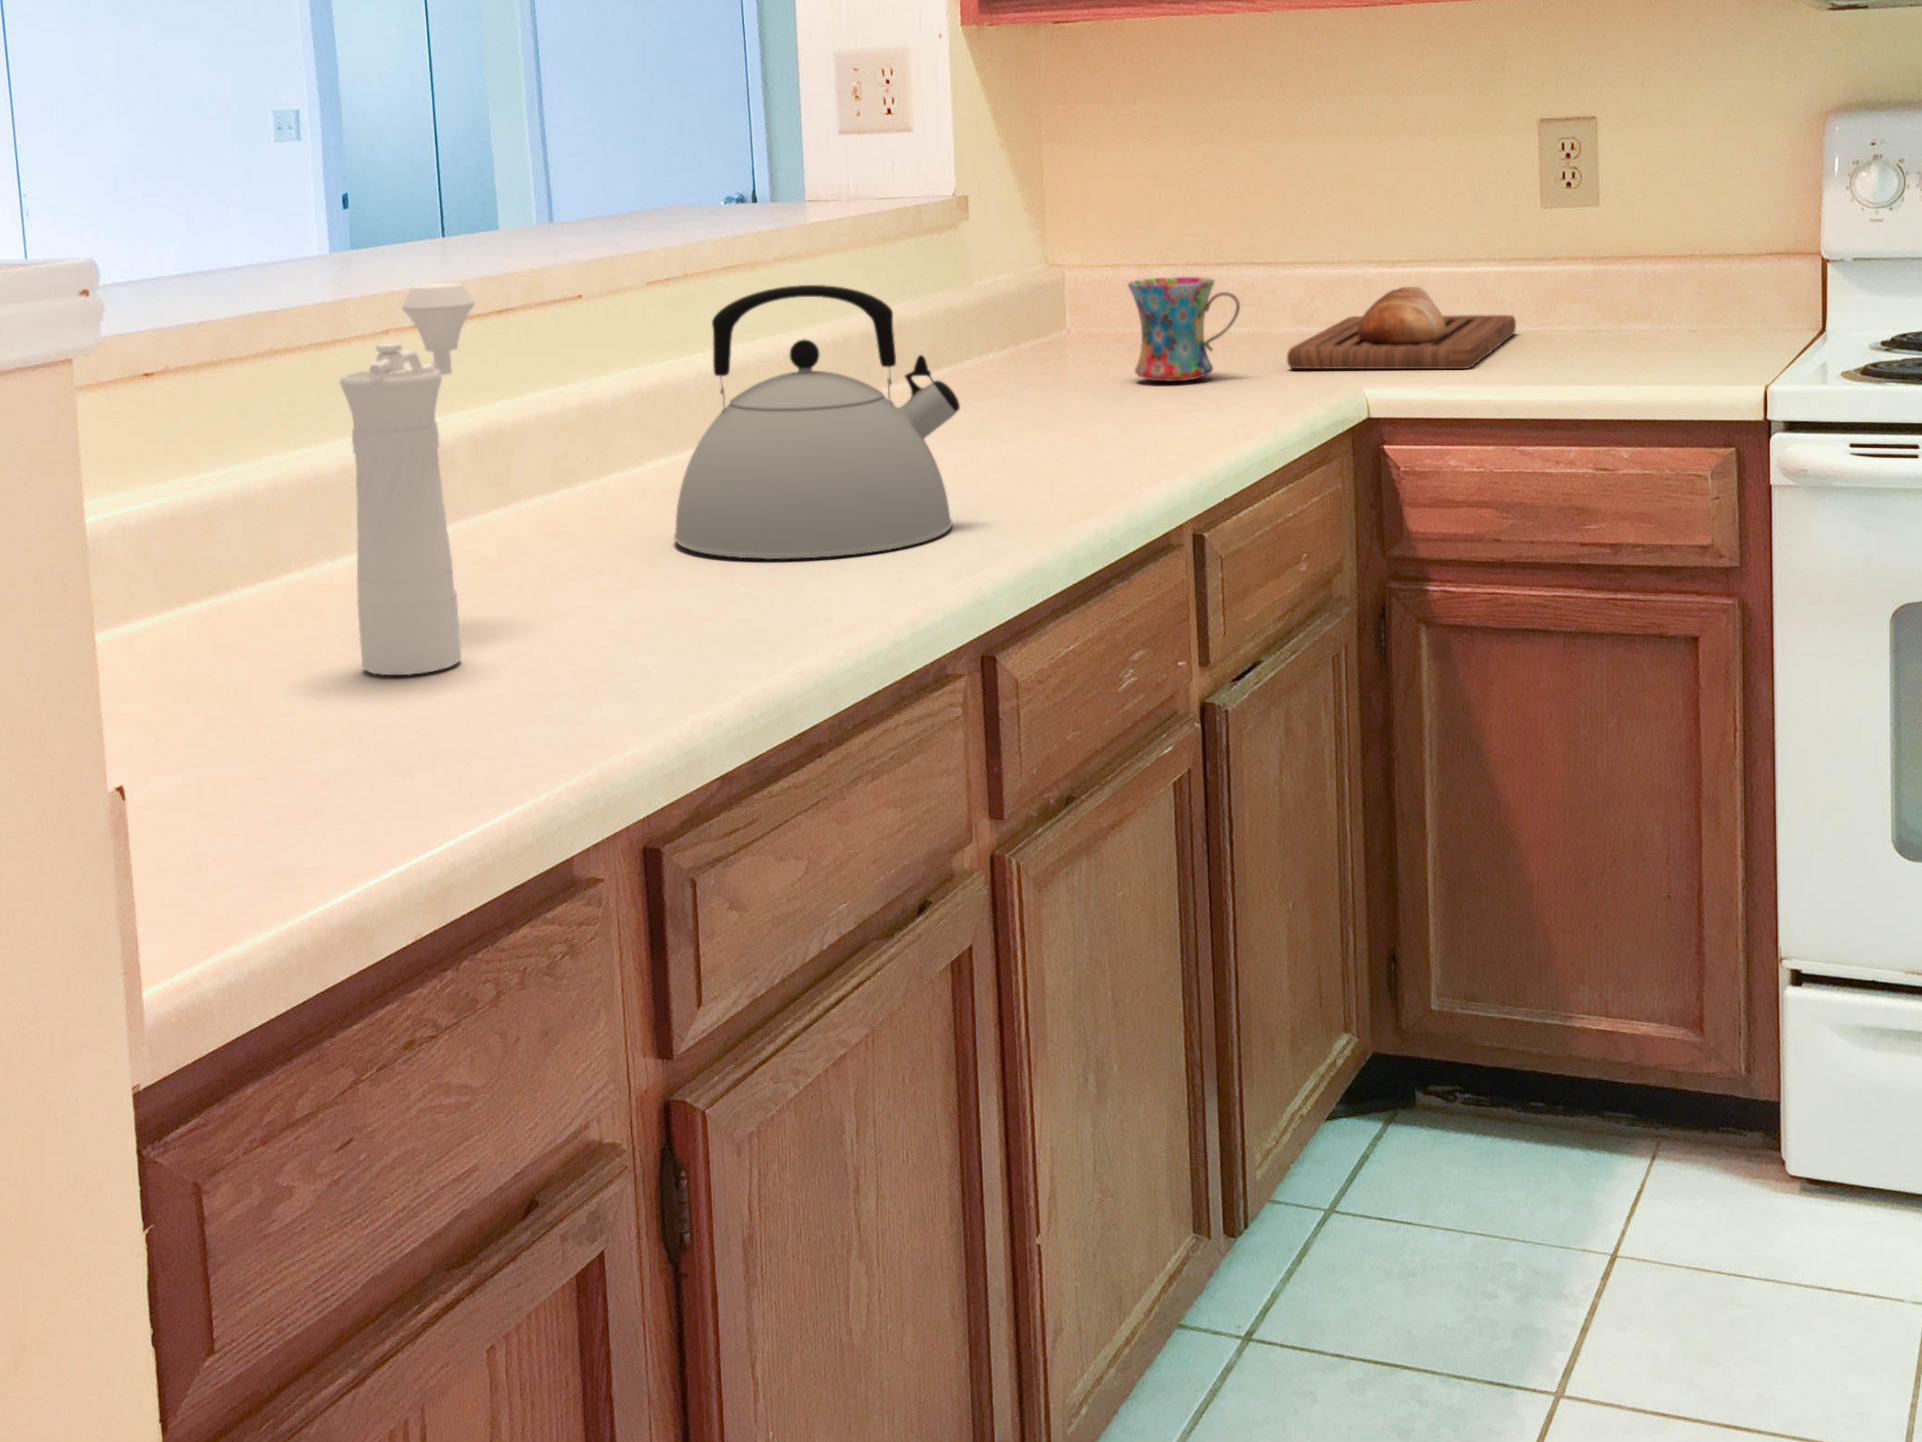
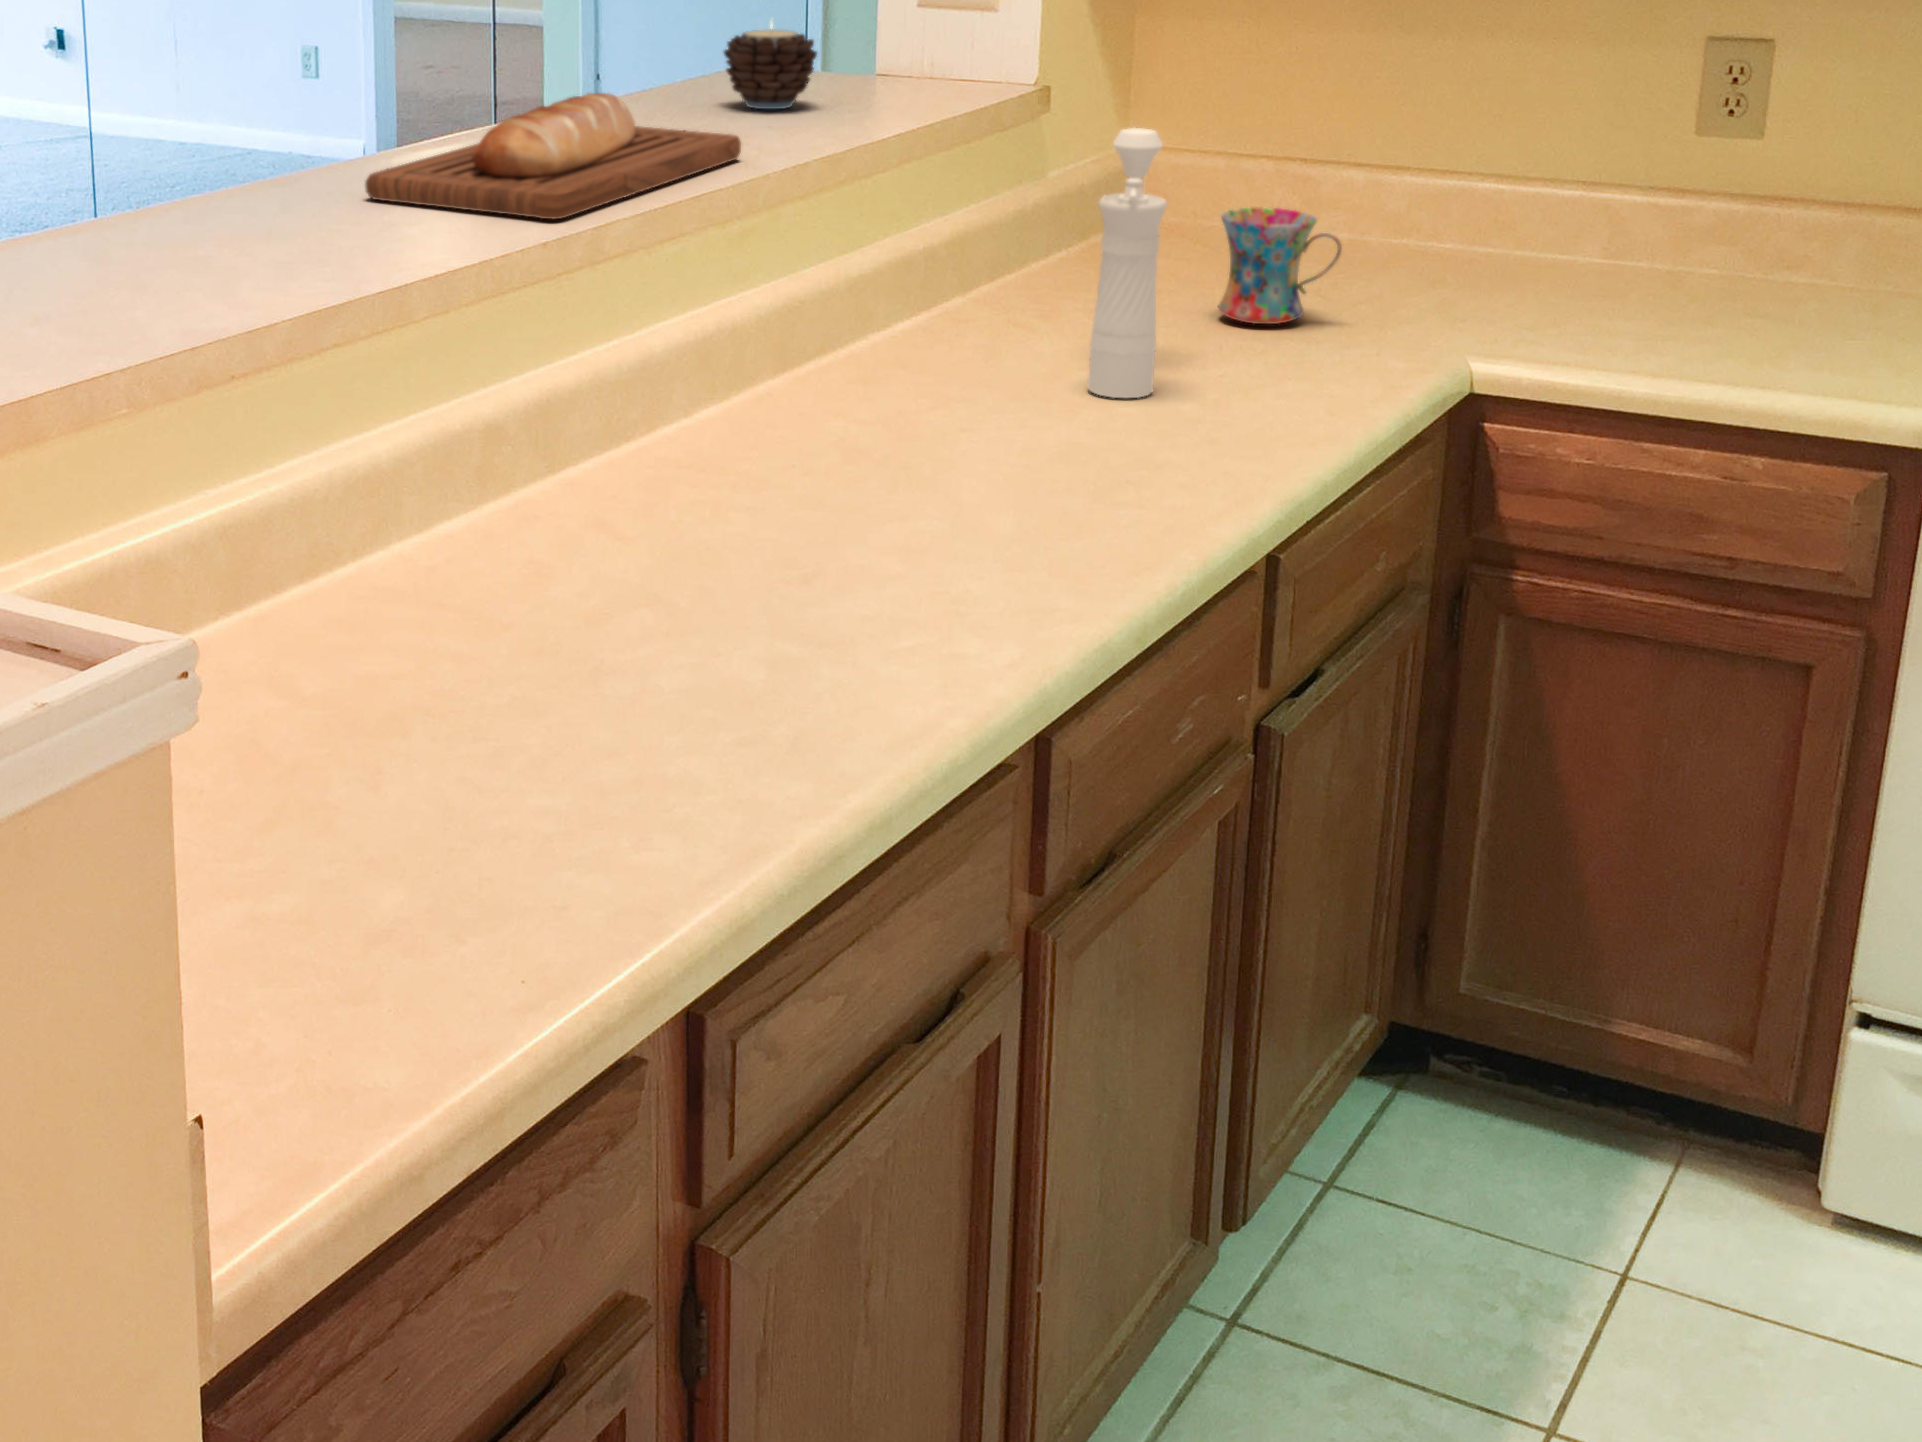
candle: none [652,131,741,217] -> present [724,23,817,109]
pepper mill: present [340,283,475,675] -> present [1088,128,1167,398]
kettle: present [674,285,960,559] -> none [730,317,1040,614]
bread loaf: present [1287,287,1516,369] -> present [365,93,741,219]

